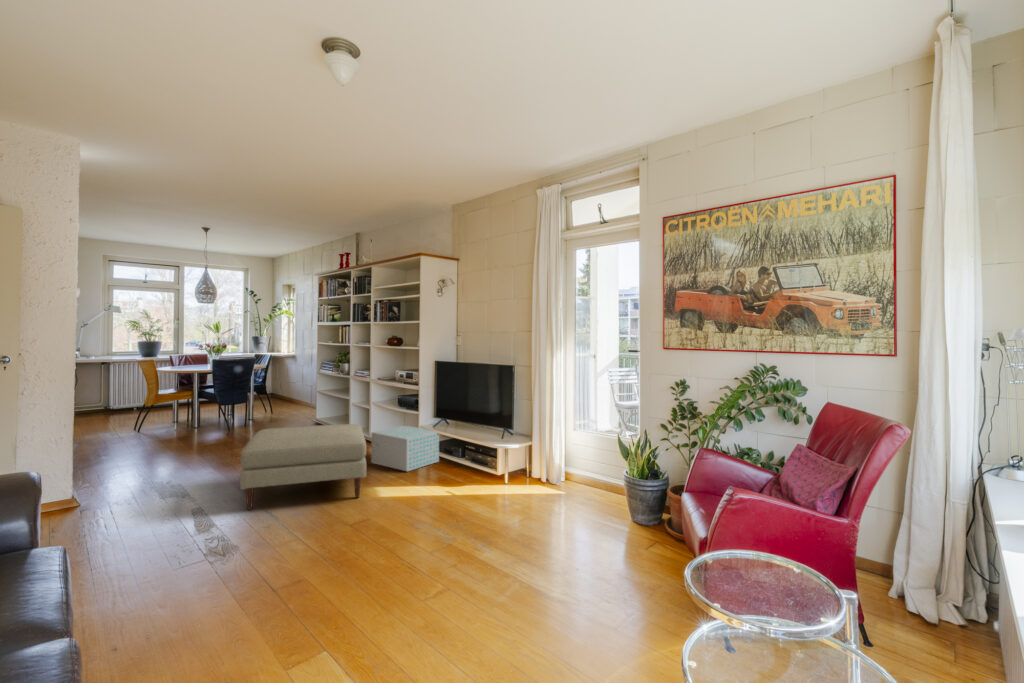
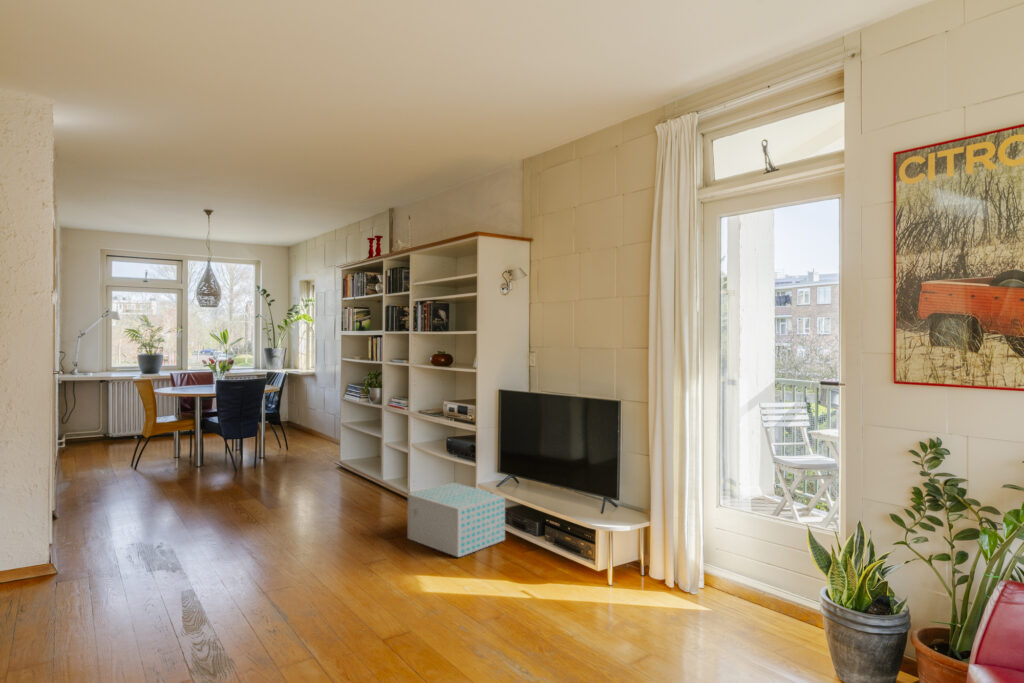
ottoman: present [240,424,366,510] -> none [212,486,396,621]

